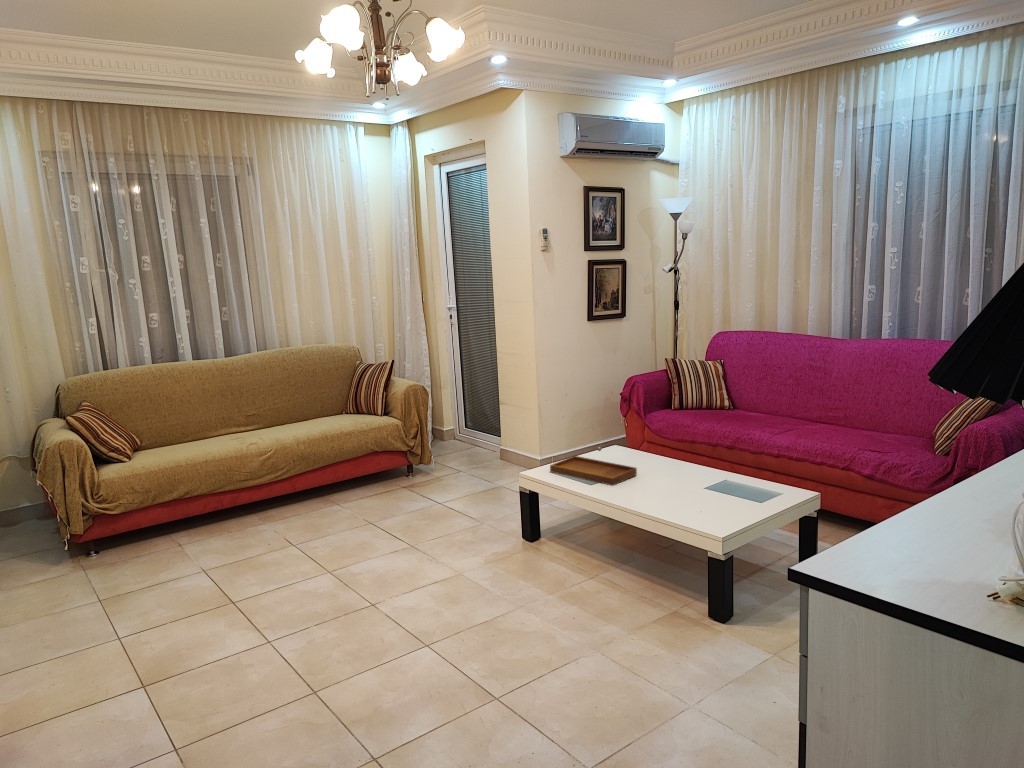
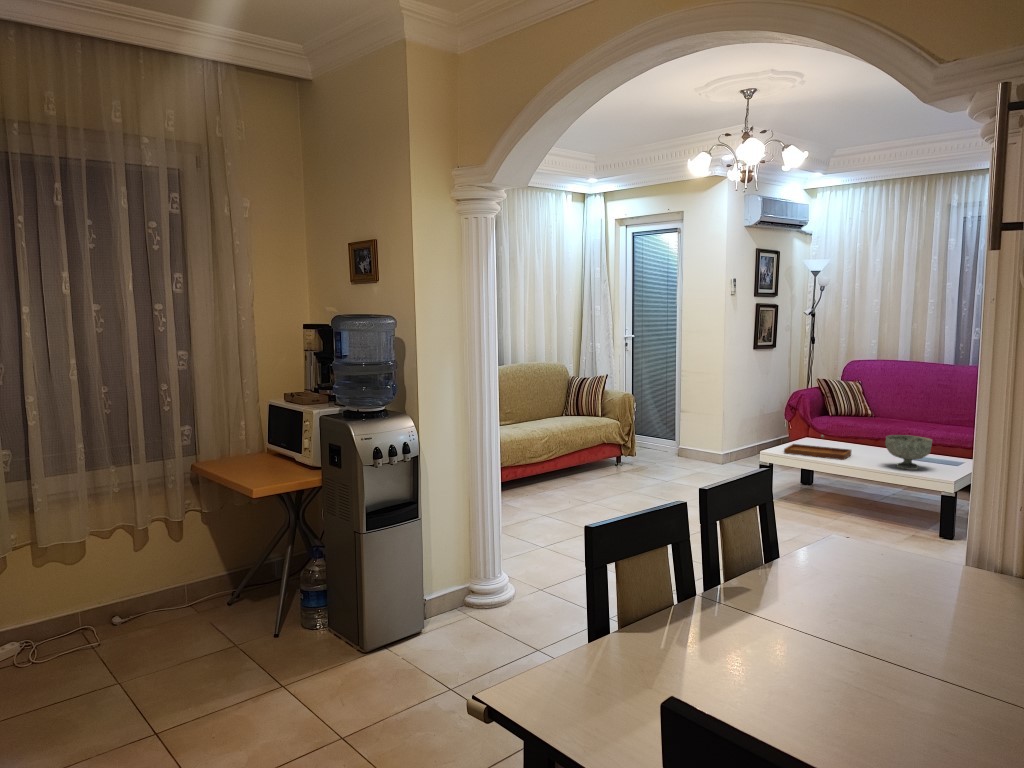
decorative bowl: none [651,454,714,508] -> present [885,435,932,470]

